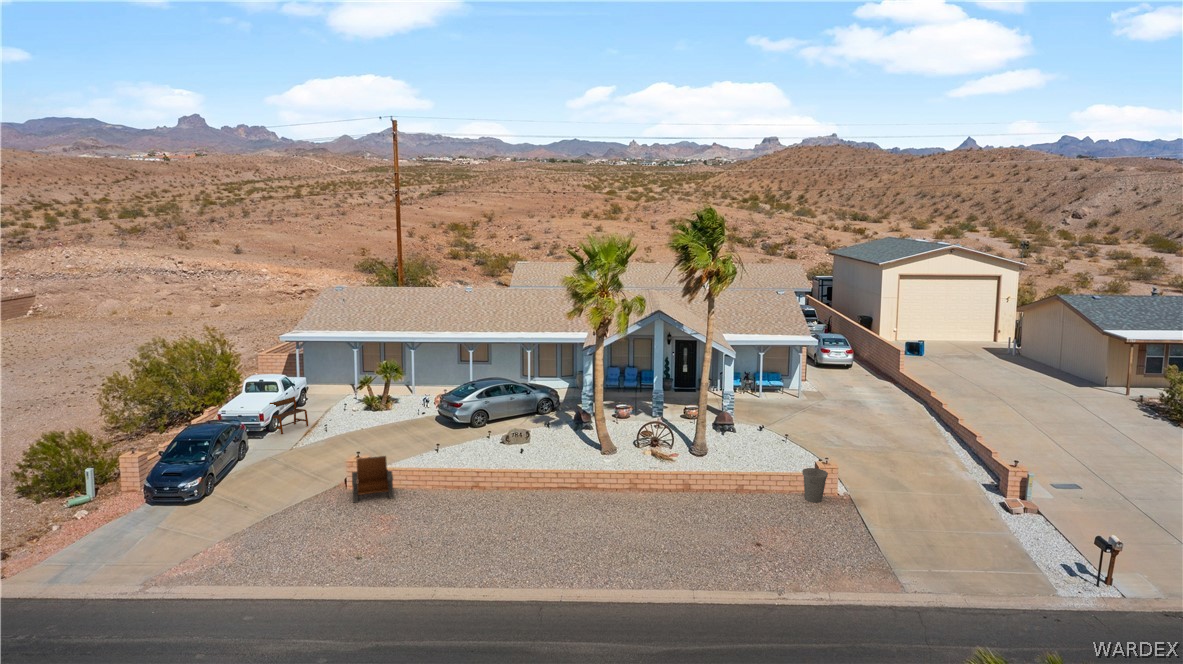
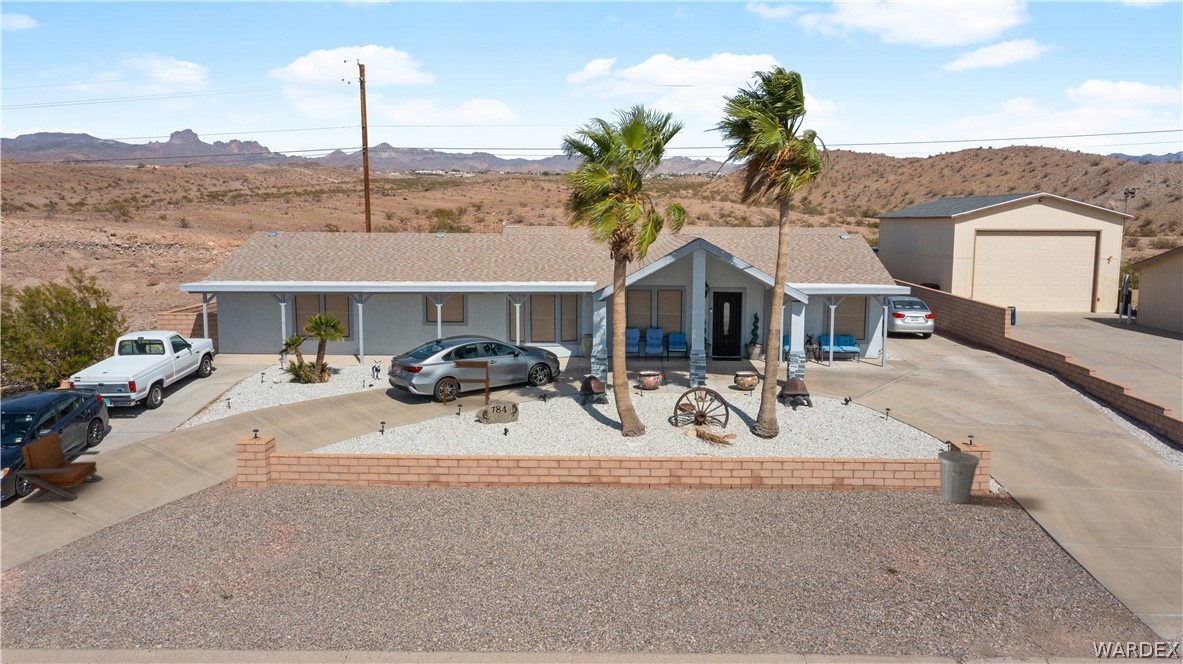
bench: present [270,397,308,434] -> present [443,360,491,405]
lounge chair: present [352,456,394,503] -> present [16,433,103,503]

